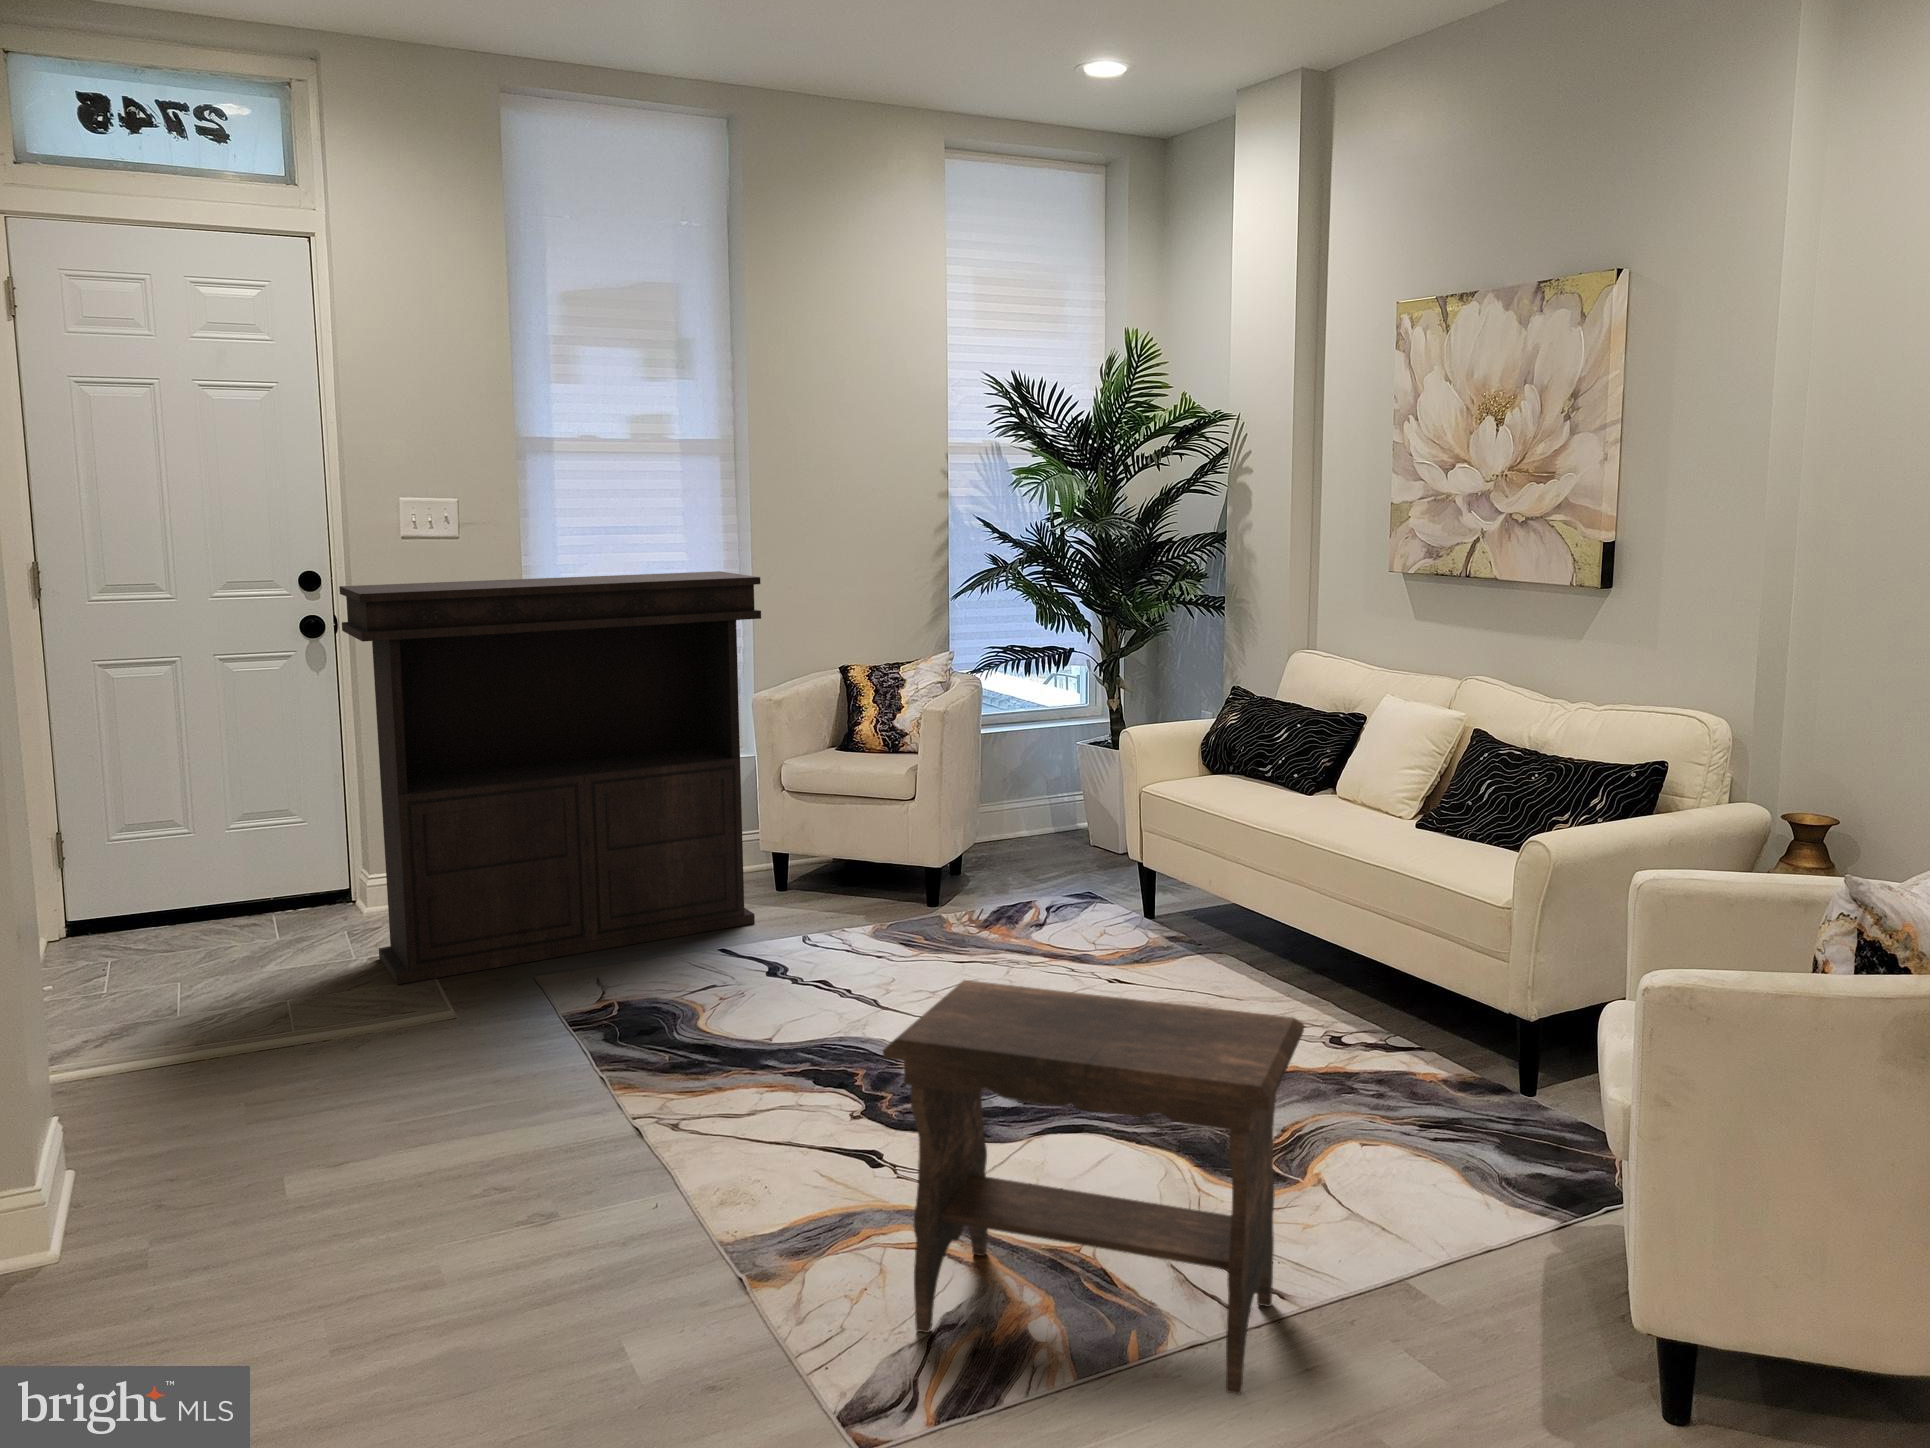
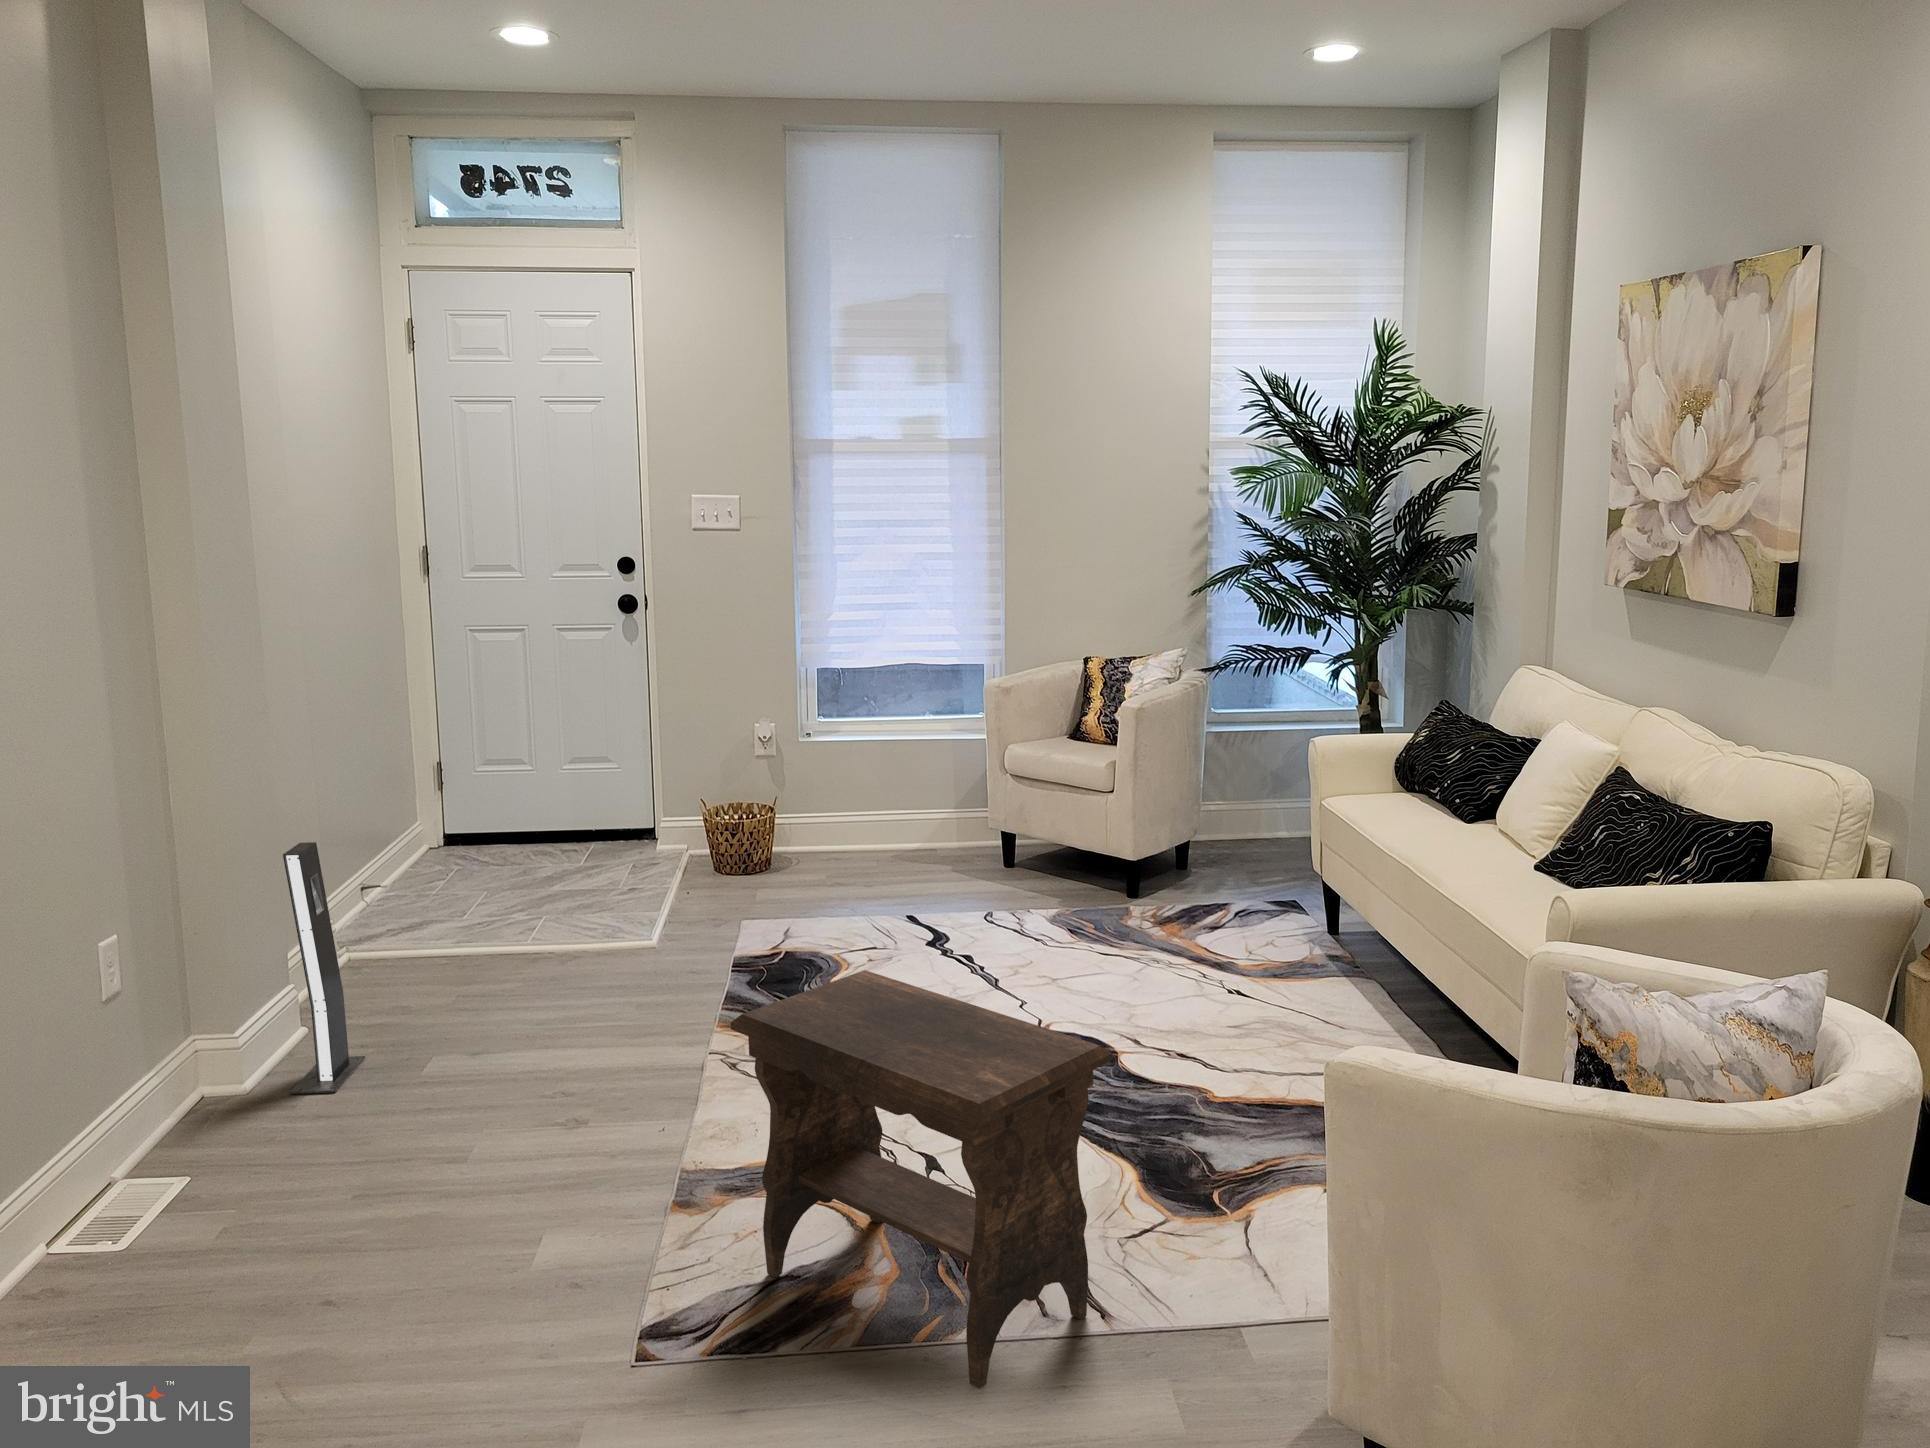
console table: present [339,571,761,984] -> none [603,566,963,916]
speaker: none [95,917,182,1248] -> present [283,842,366,1094]

